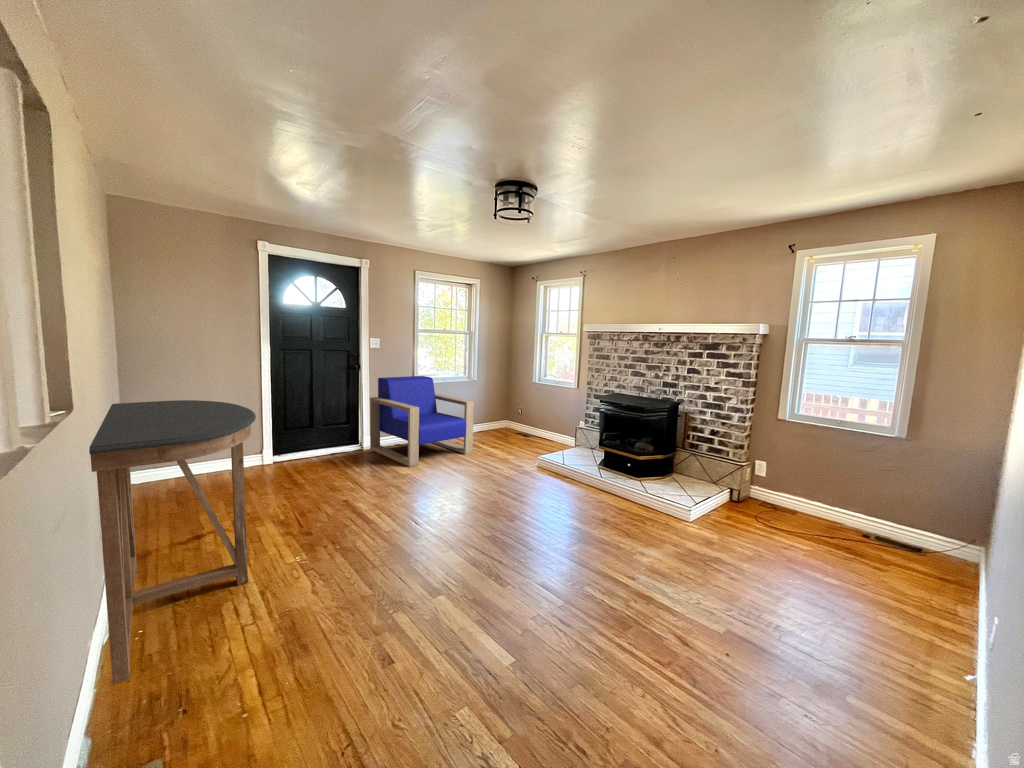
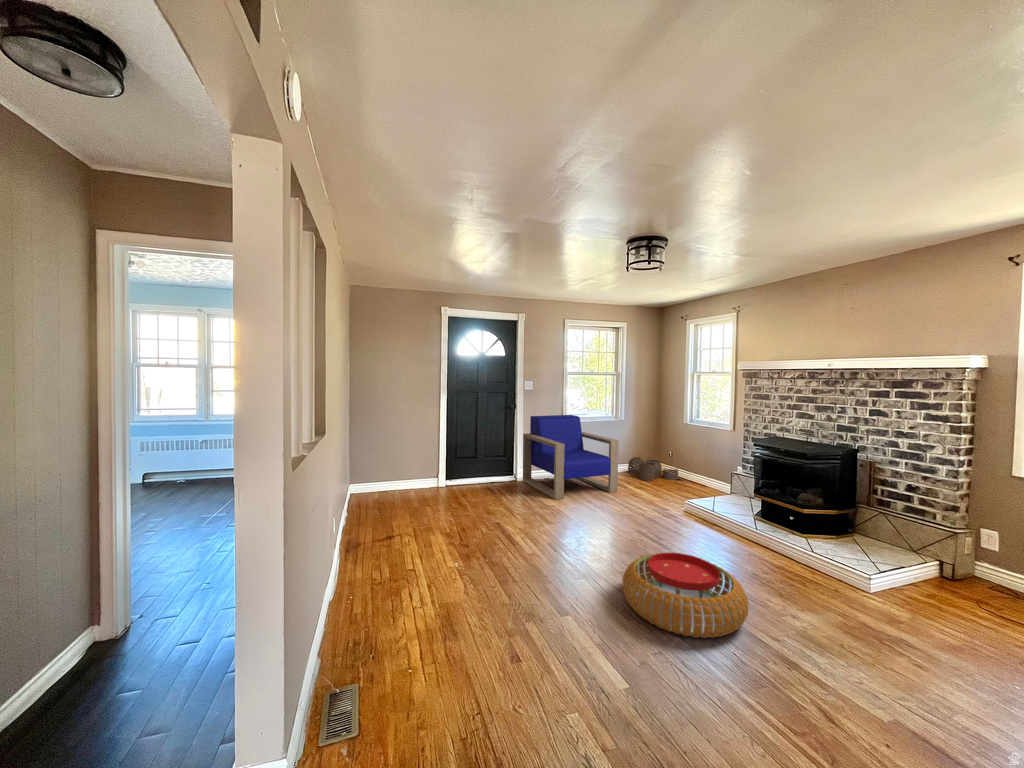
console table: present [89,400,256,685] -> none [332,431,430,629]
woven basket: none [480,416,527,439] -> present [628,457,678,481]
pouf: none [494,512,610,593] -> present [623,553,749,638]

